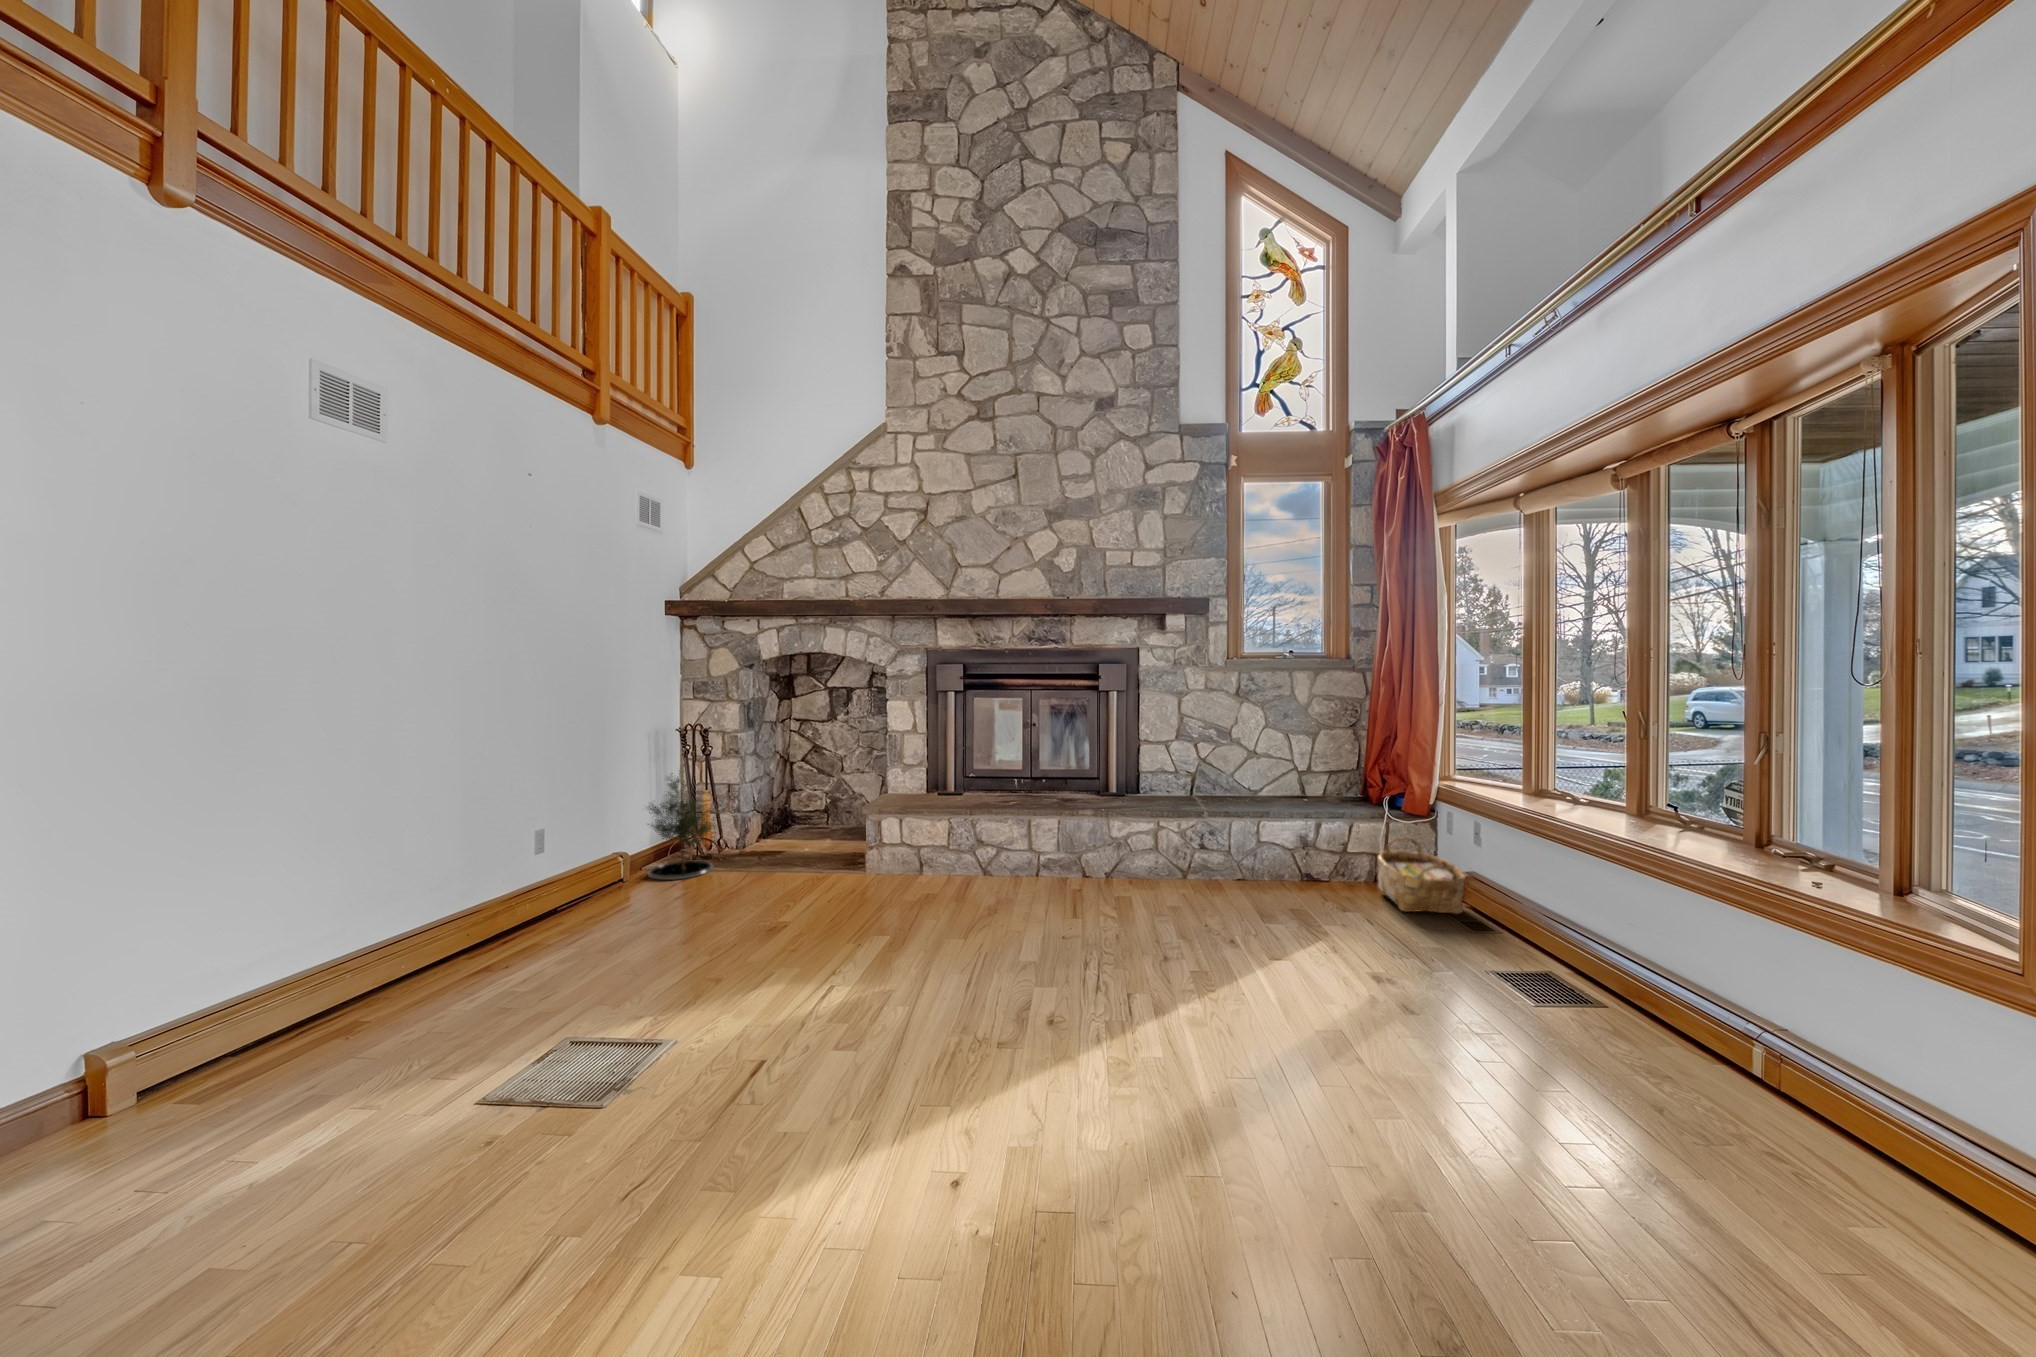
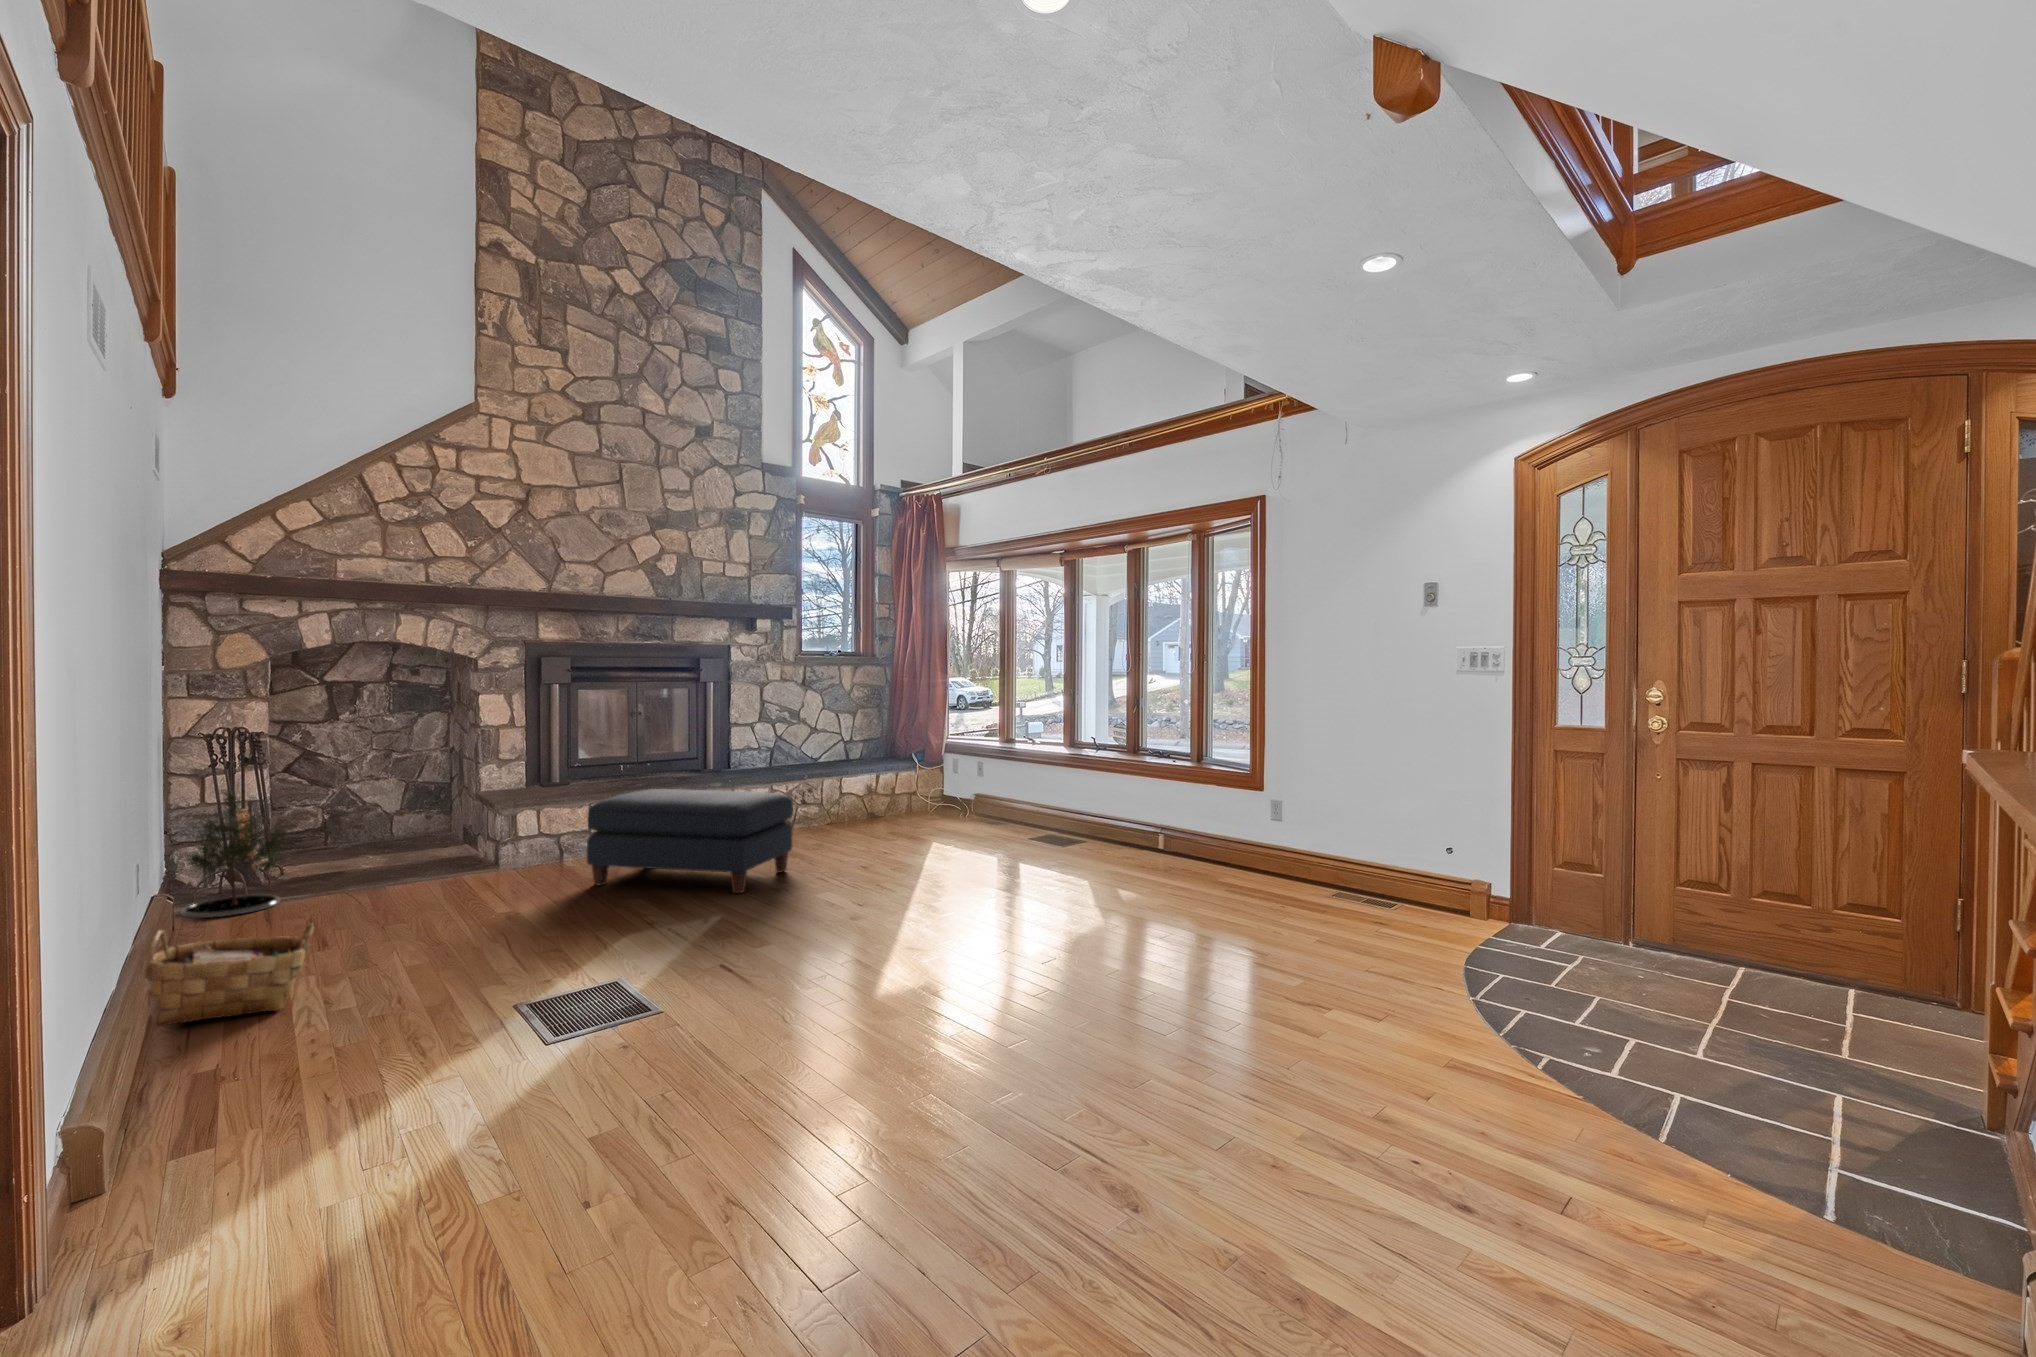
ottoman: none [876,815,1078,981] -> present [587,789,793,893]
woven basket: present [1378,837,1465,914] -> present [143,923,314,1026]

